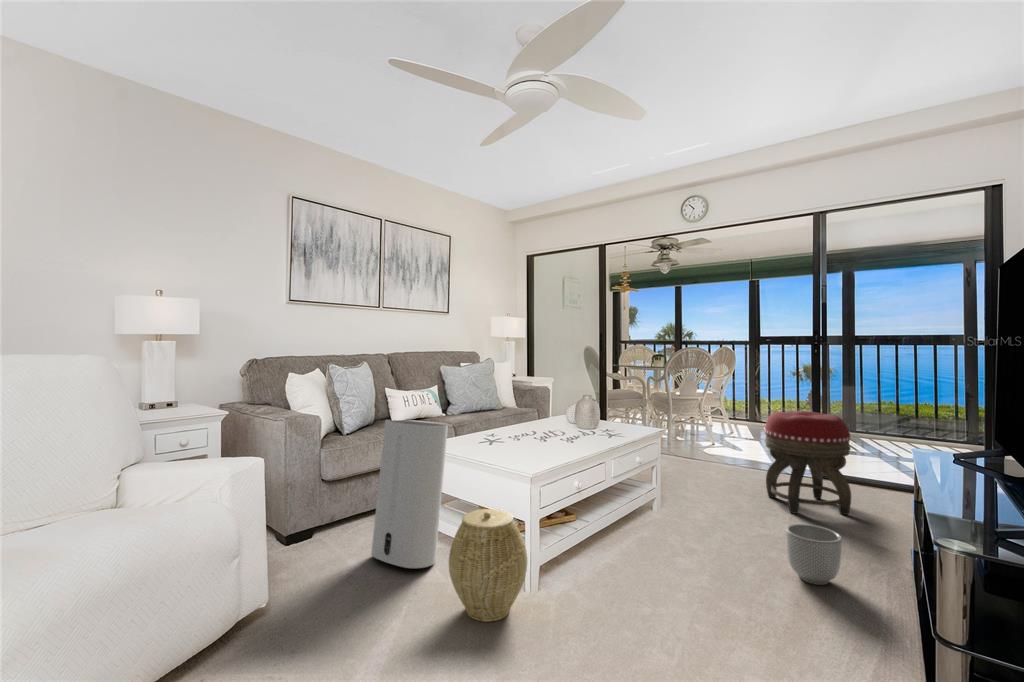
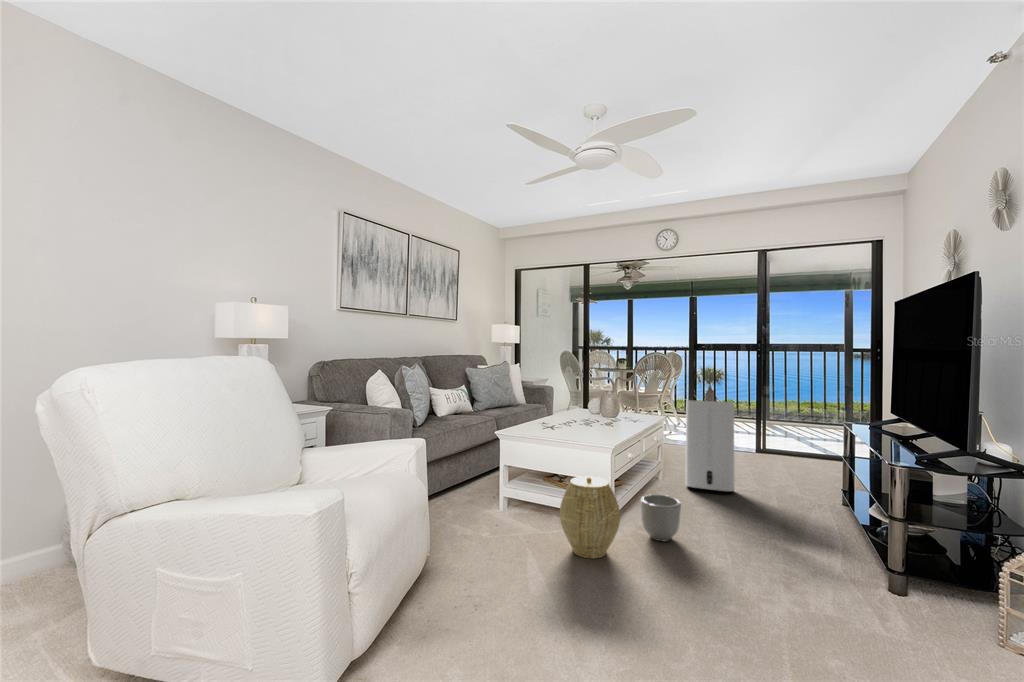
footstool: present [765,411,851,515] -> none [735,402,800,479]
air purifier: present [371,420,448,568] -> present [685,400,734,491]
planter: present [786,524,842,585] -> present [641,494,681,541]

